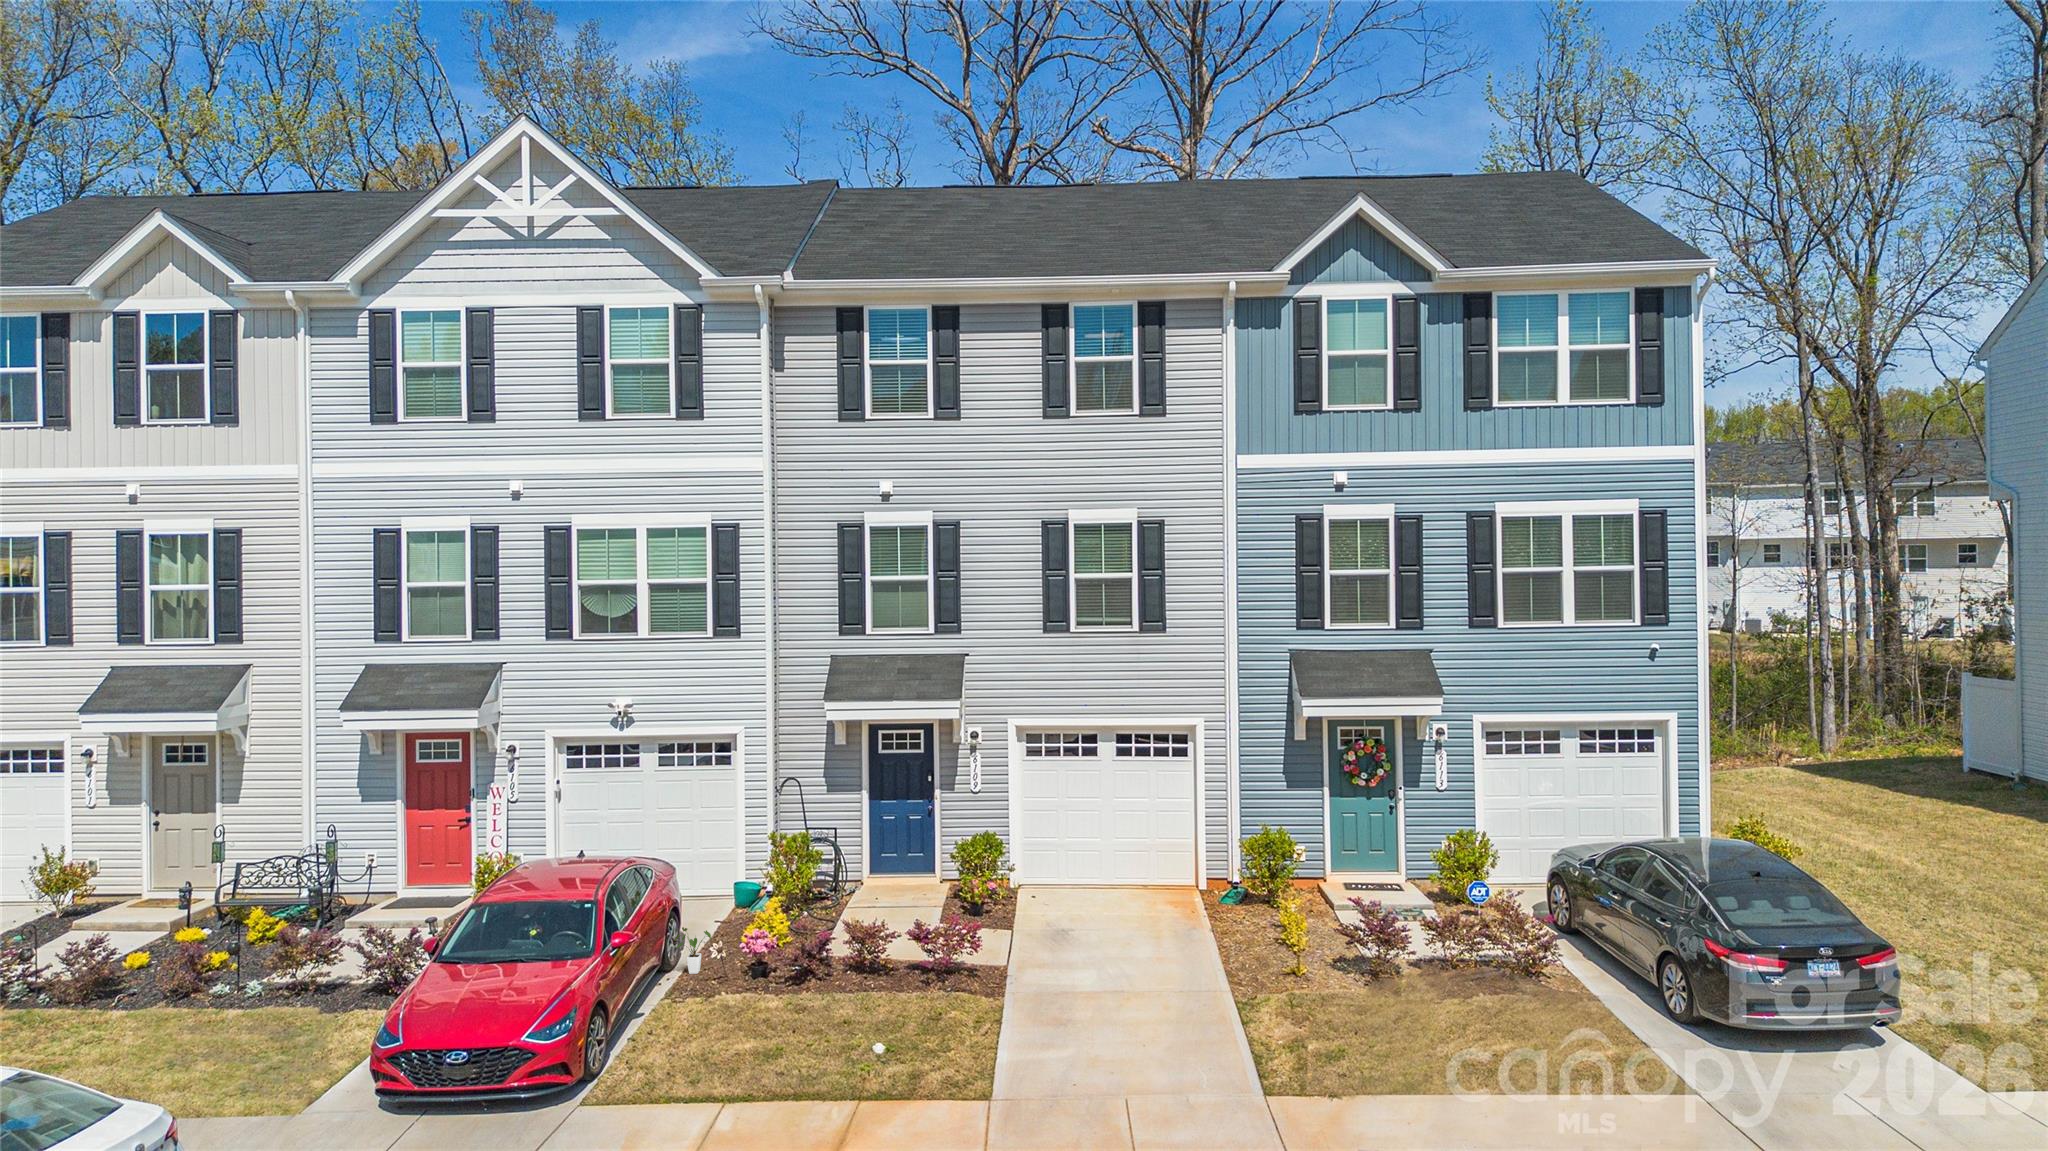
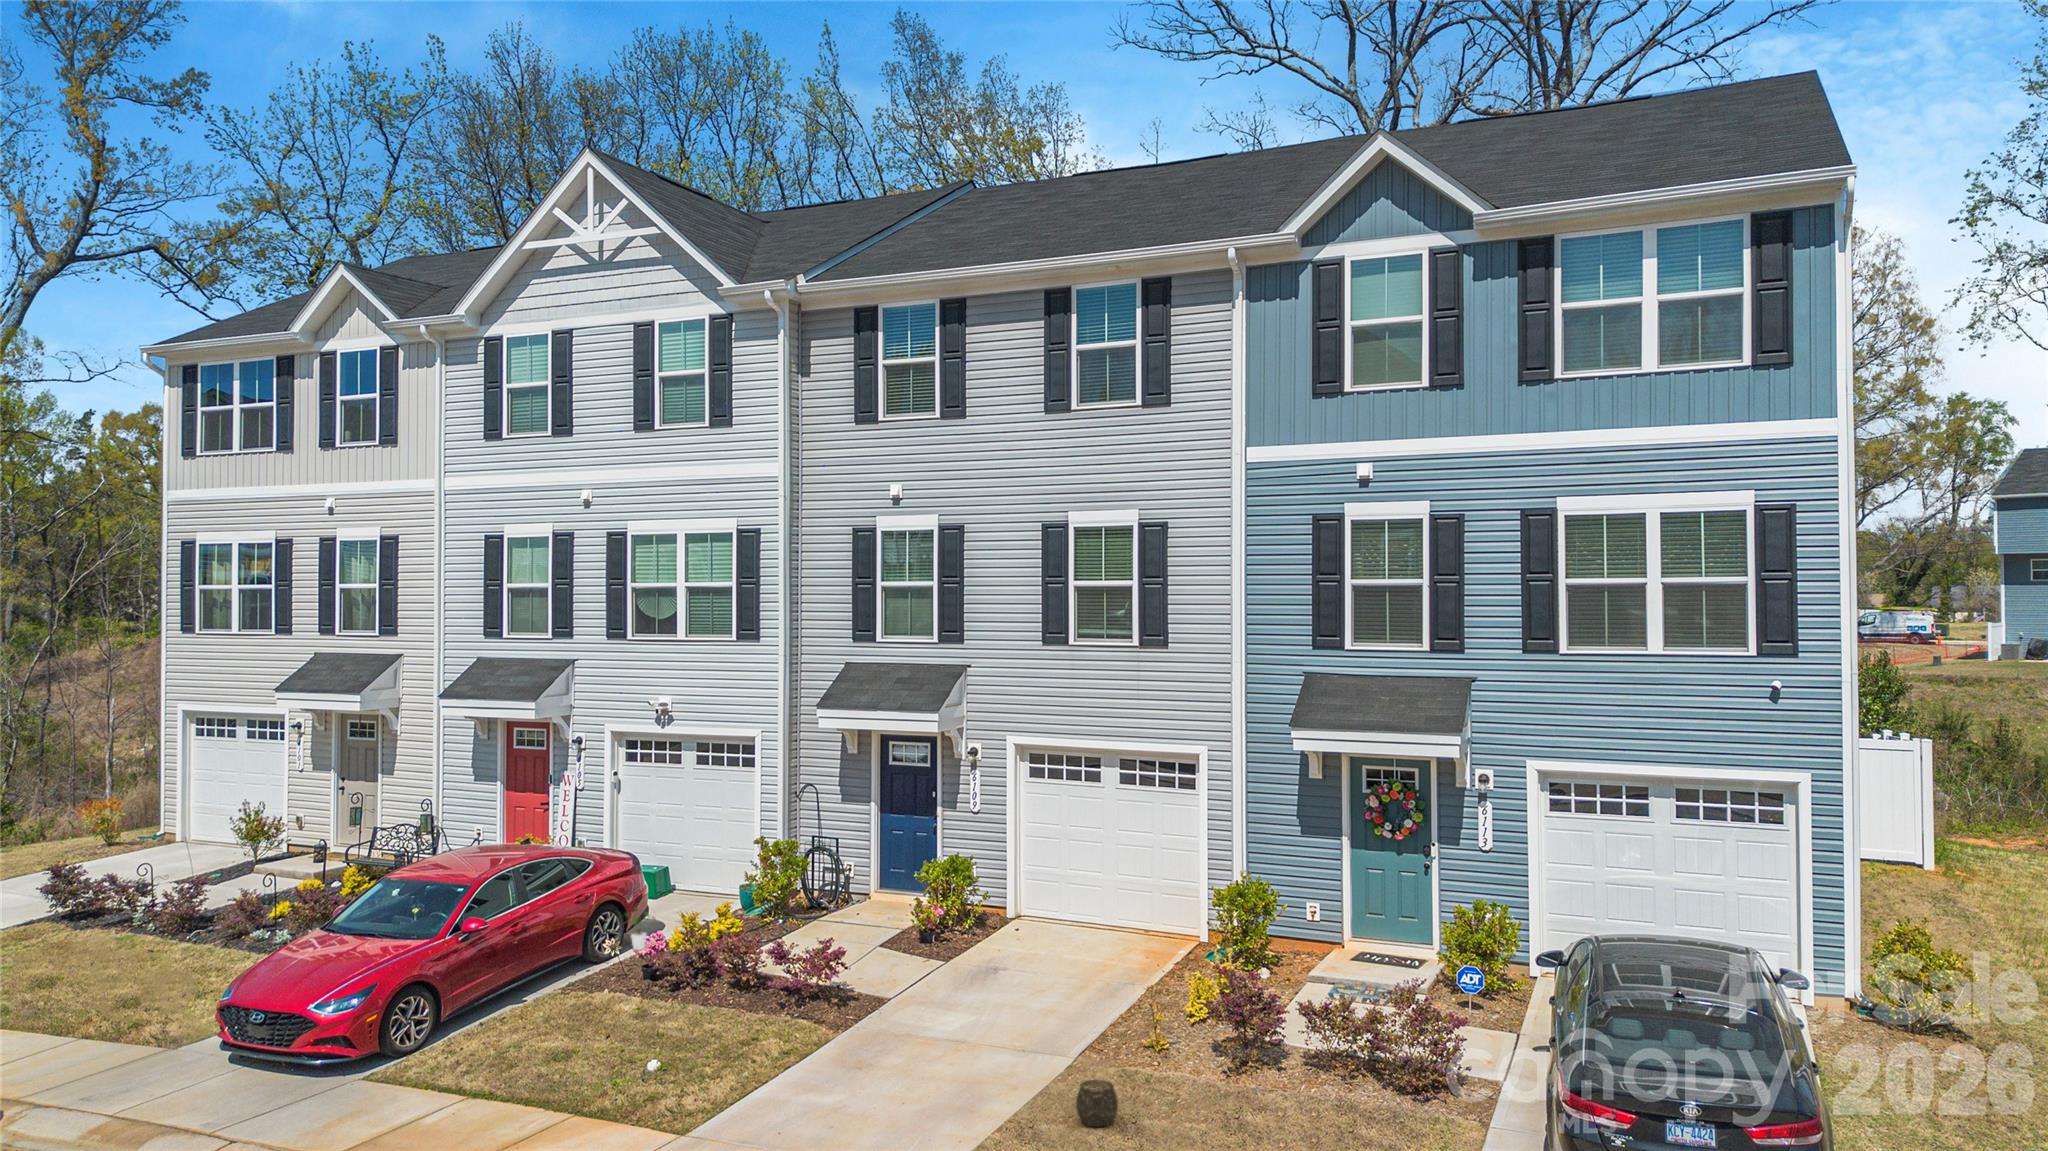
woven basket: none [1383,1043,1426,1091] -> present [1076,1080,1118,1127]

